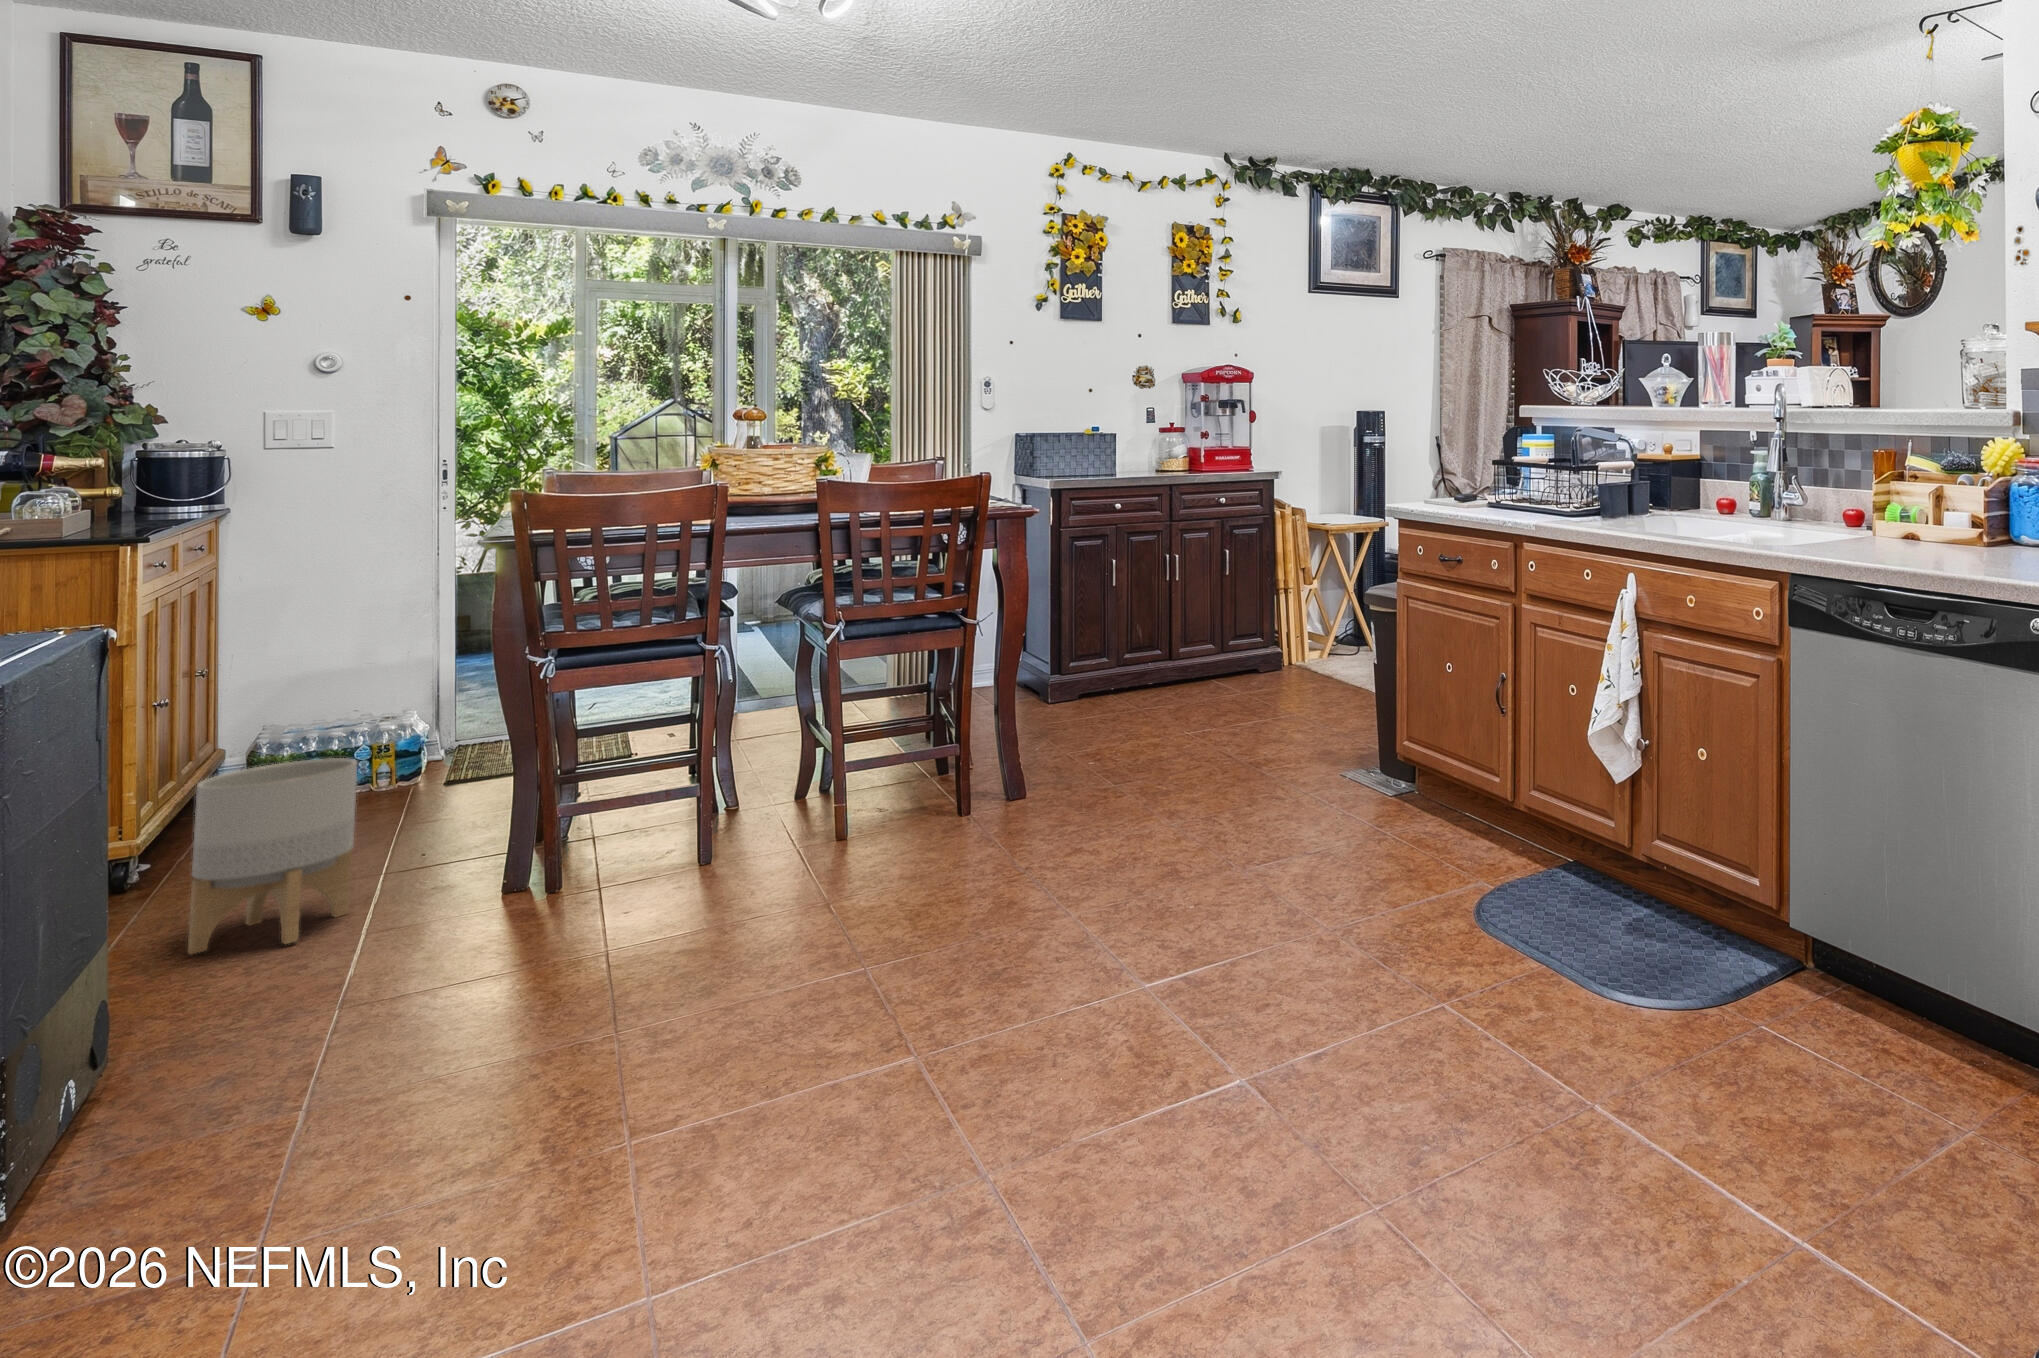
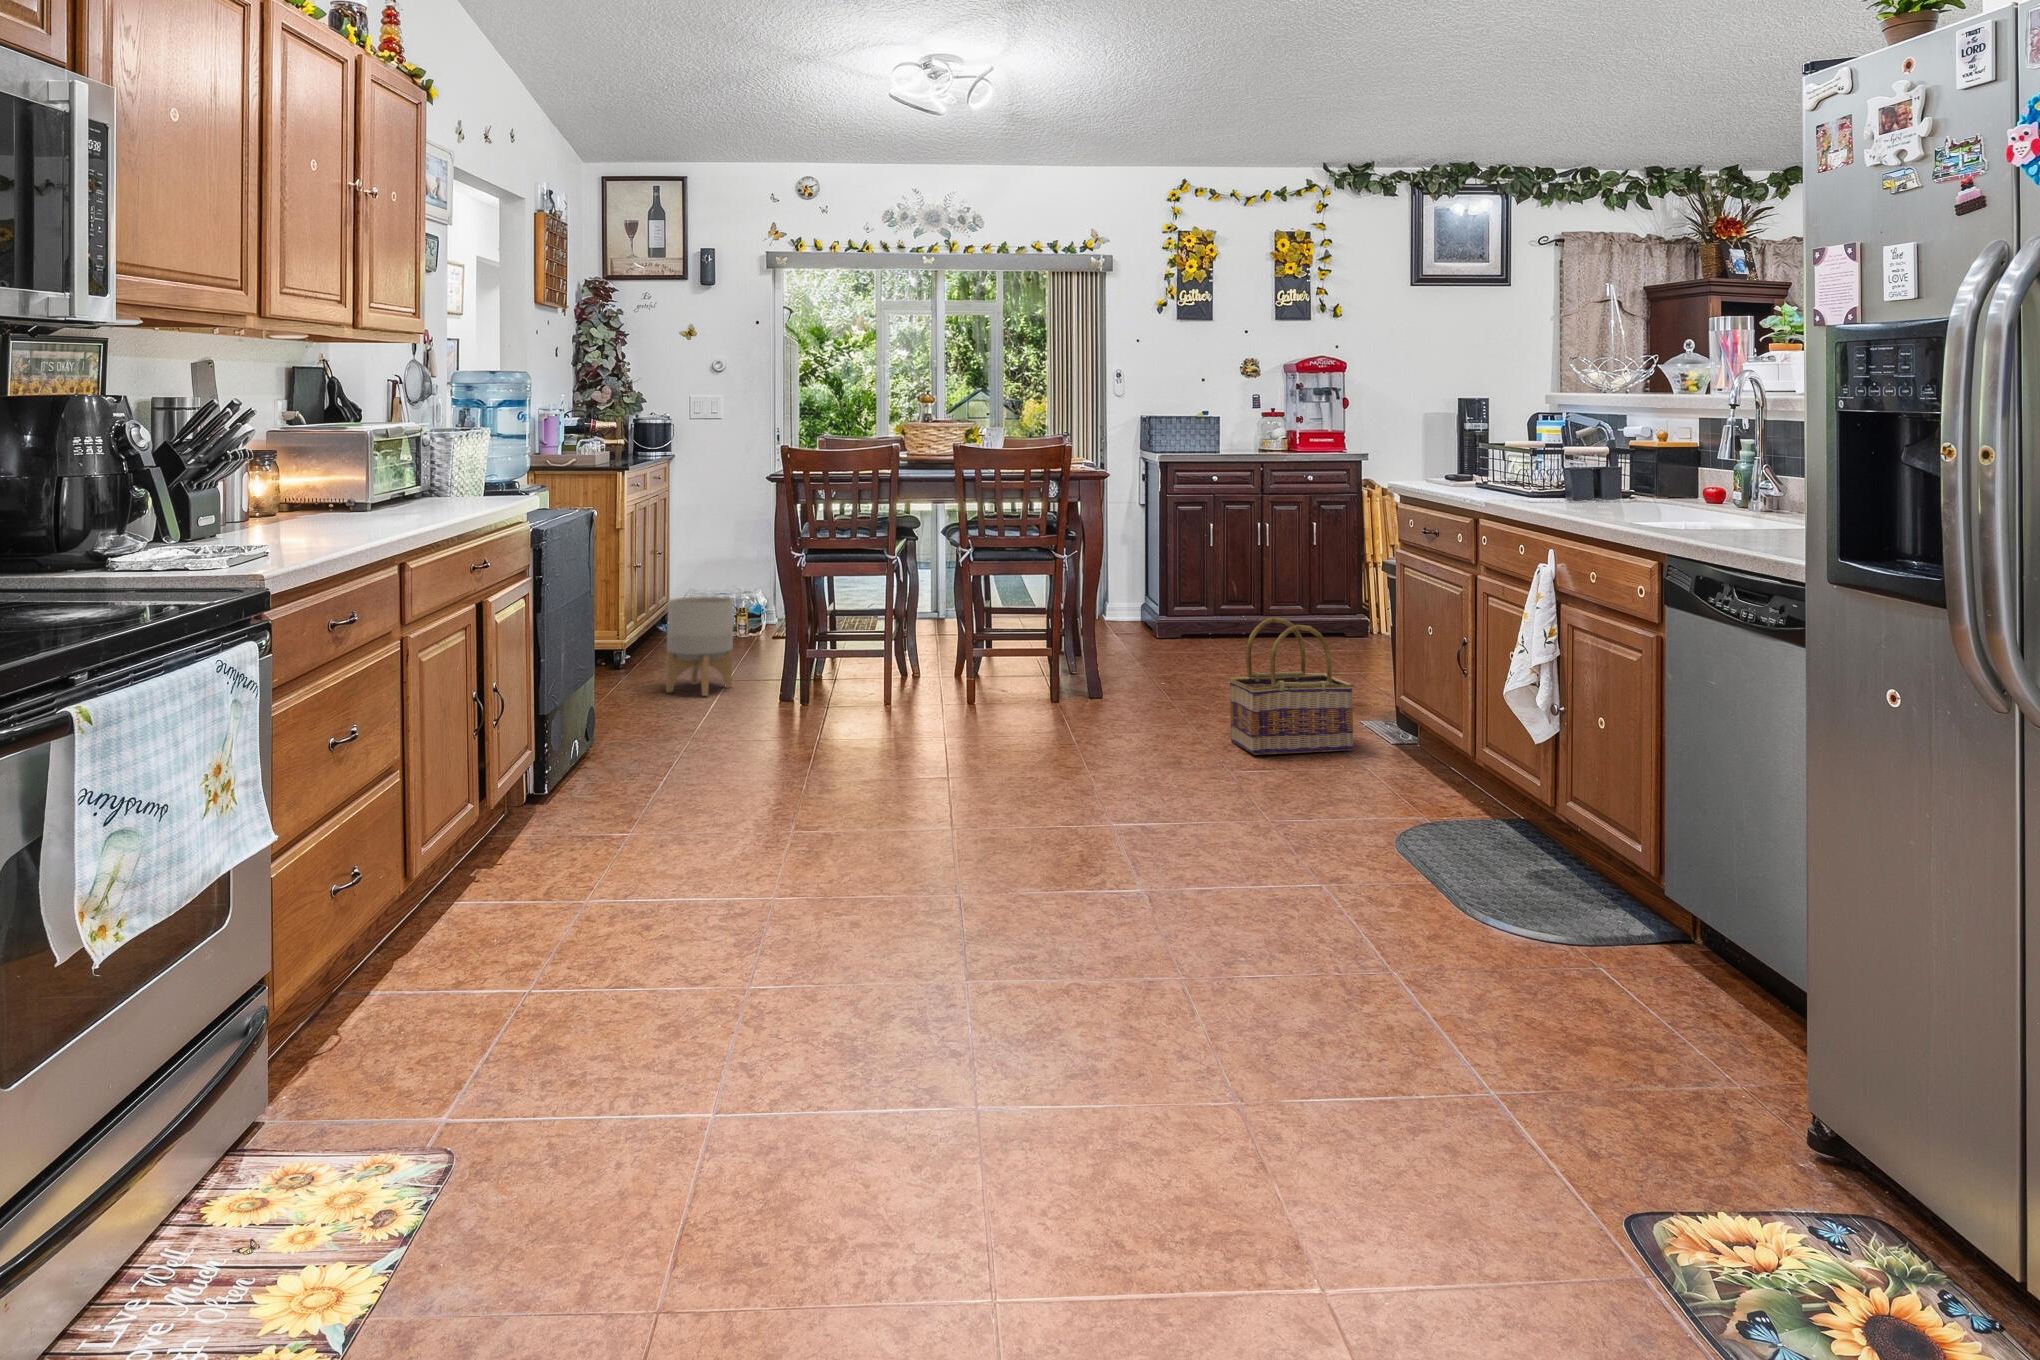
basket: none [1221,676,1366,851] -> present [1228,617,1354,755]

